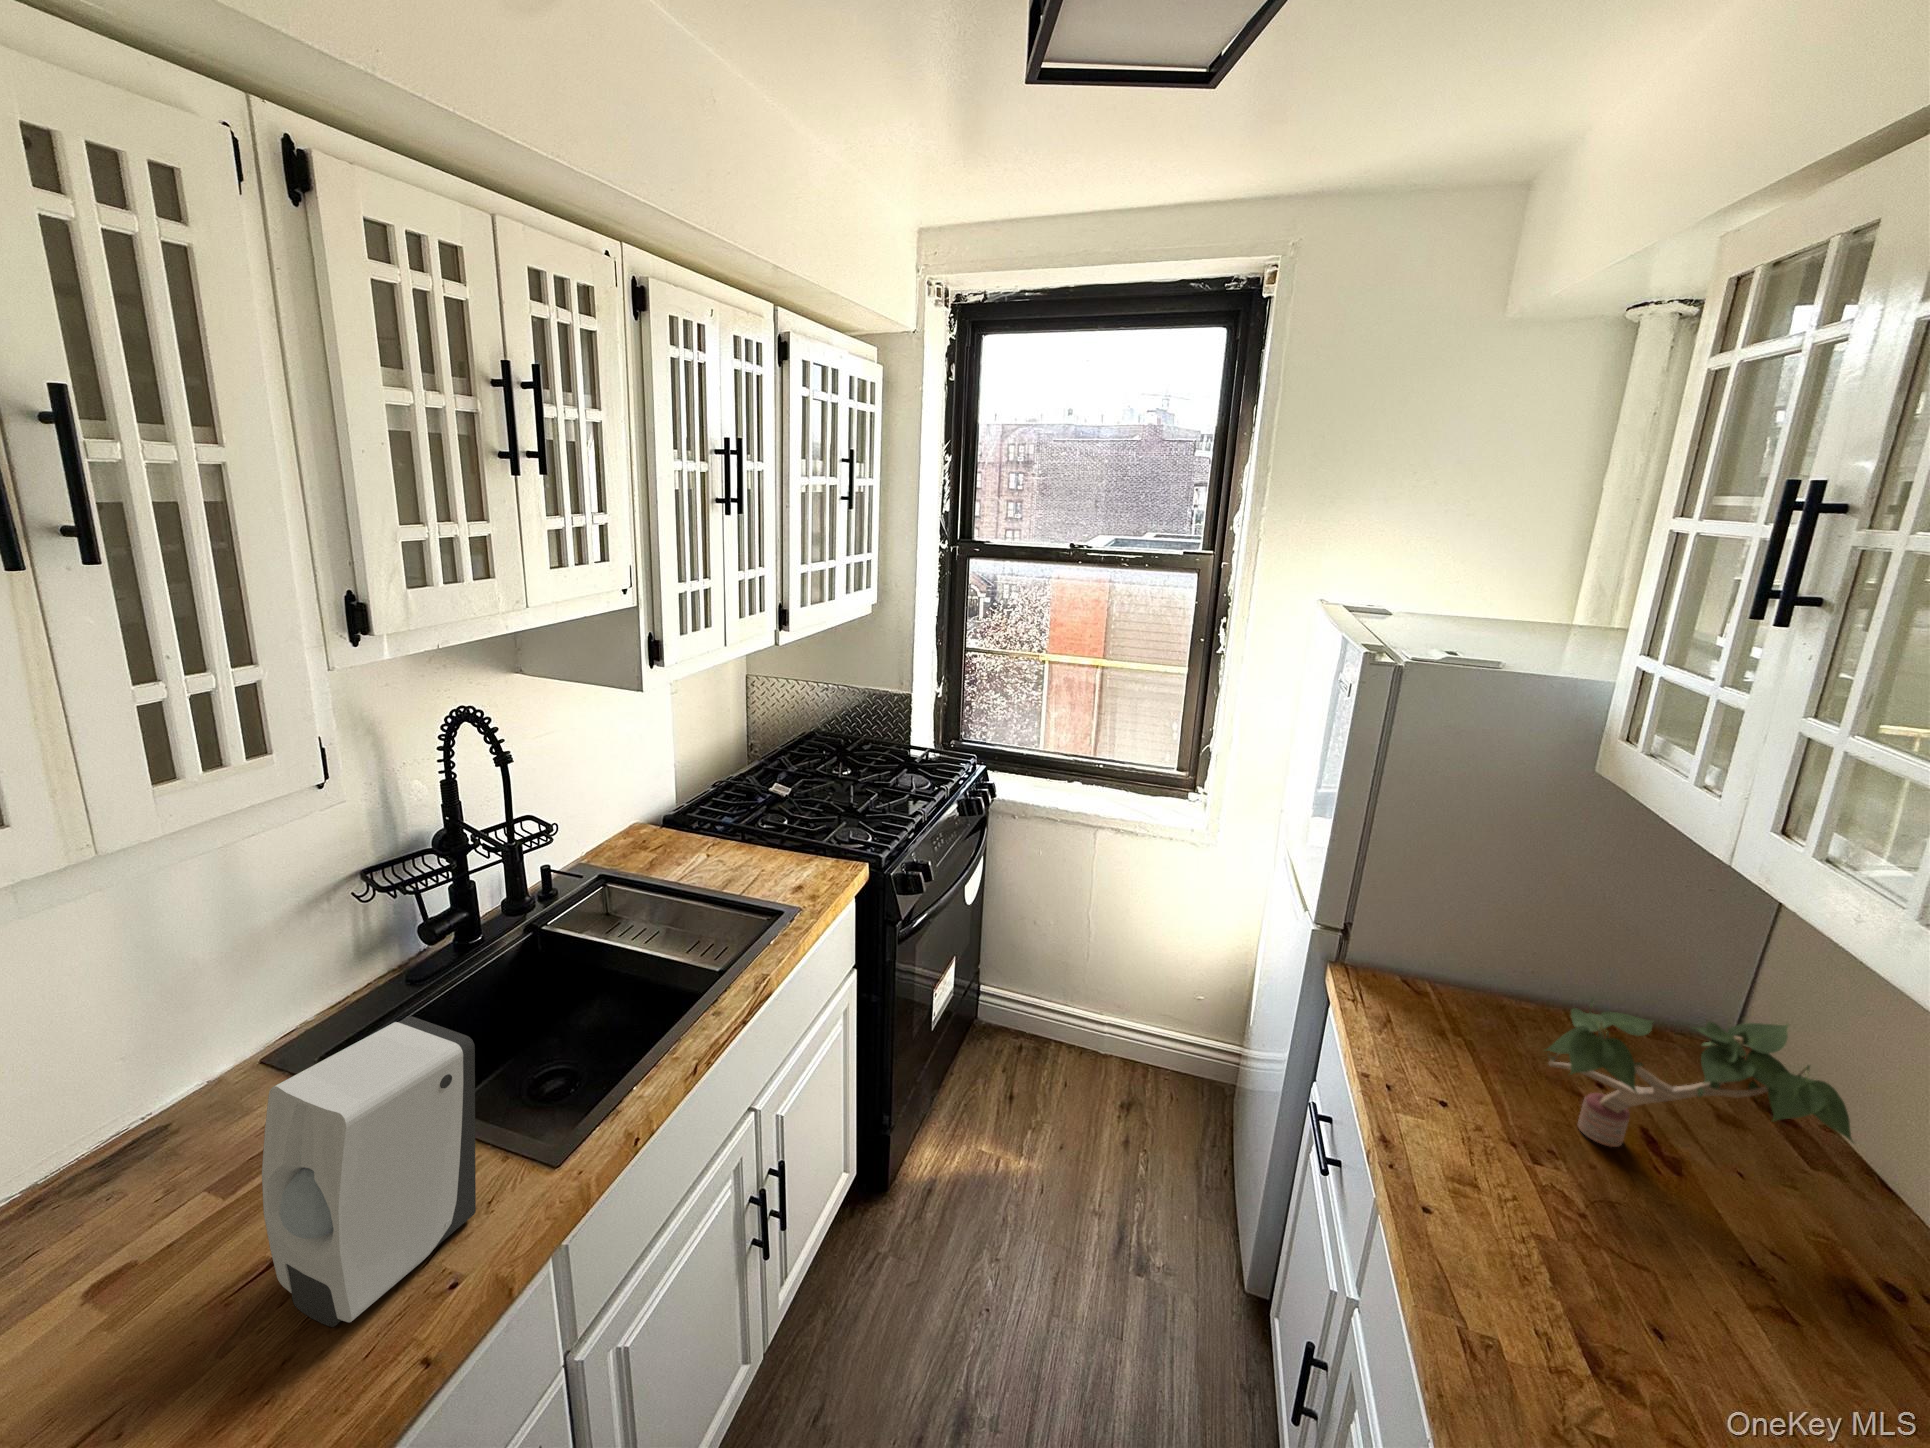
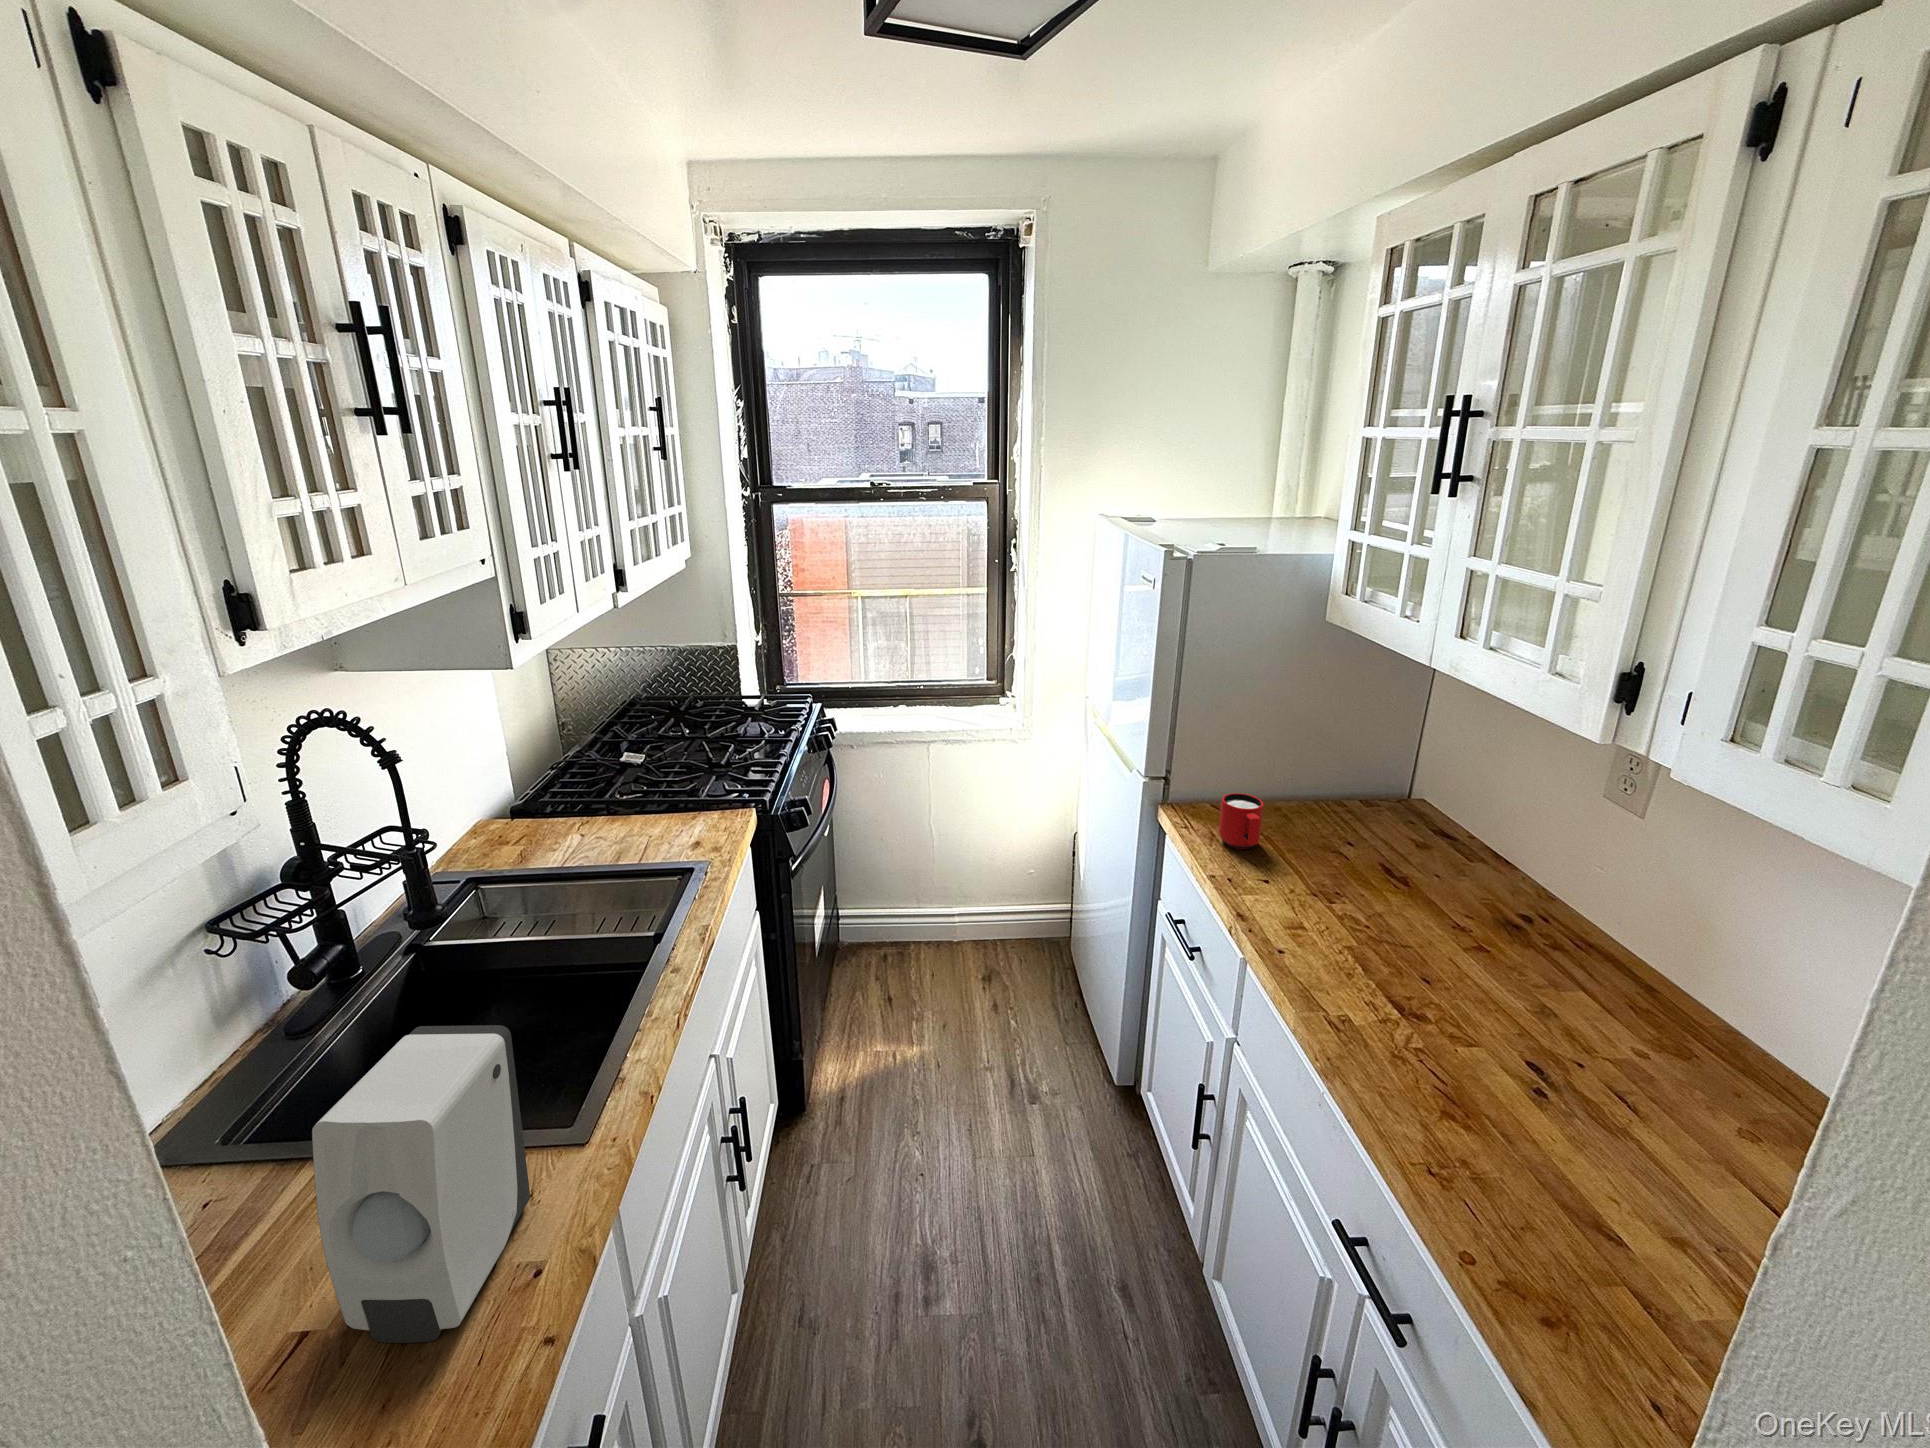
mug: none [1394,970,1461,1047] -> present [1219,793,1263,849]
potted plant: present [1546,999,1853,1147] -> none [1318,759,1525,882]

